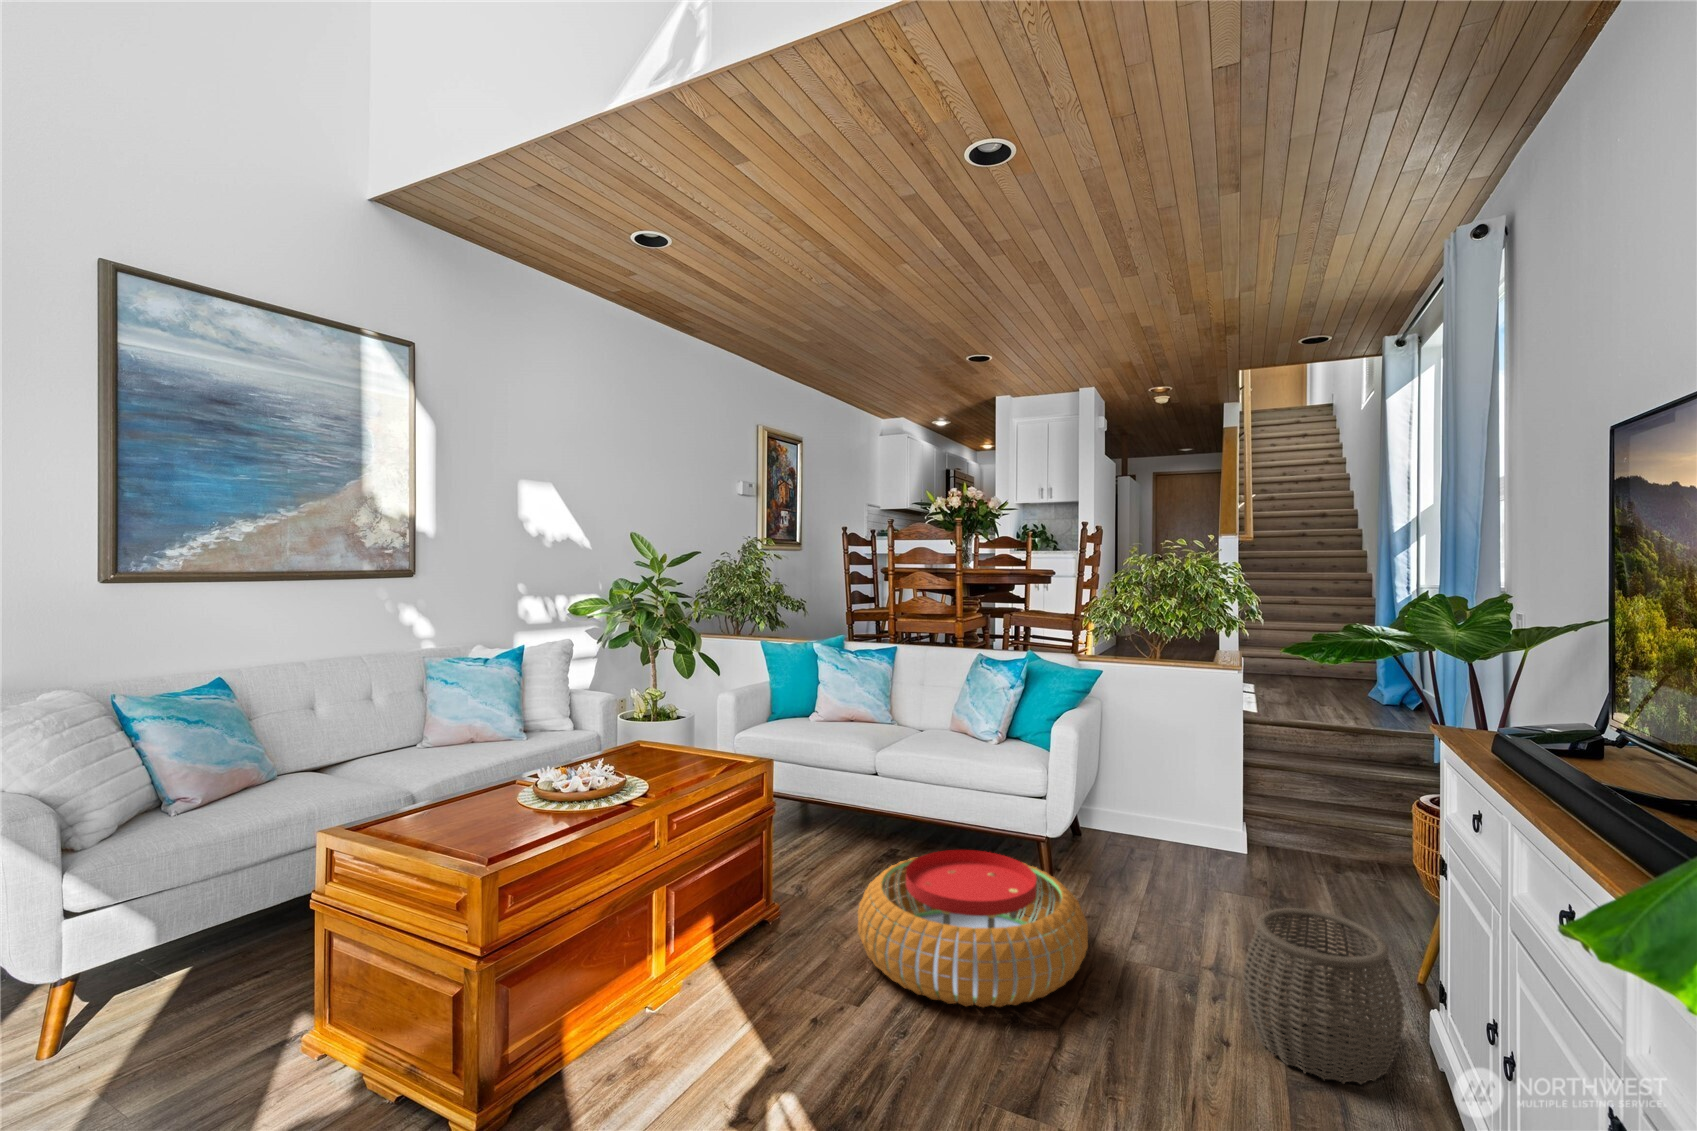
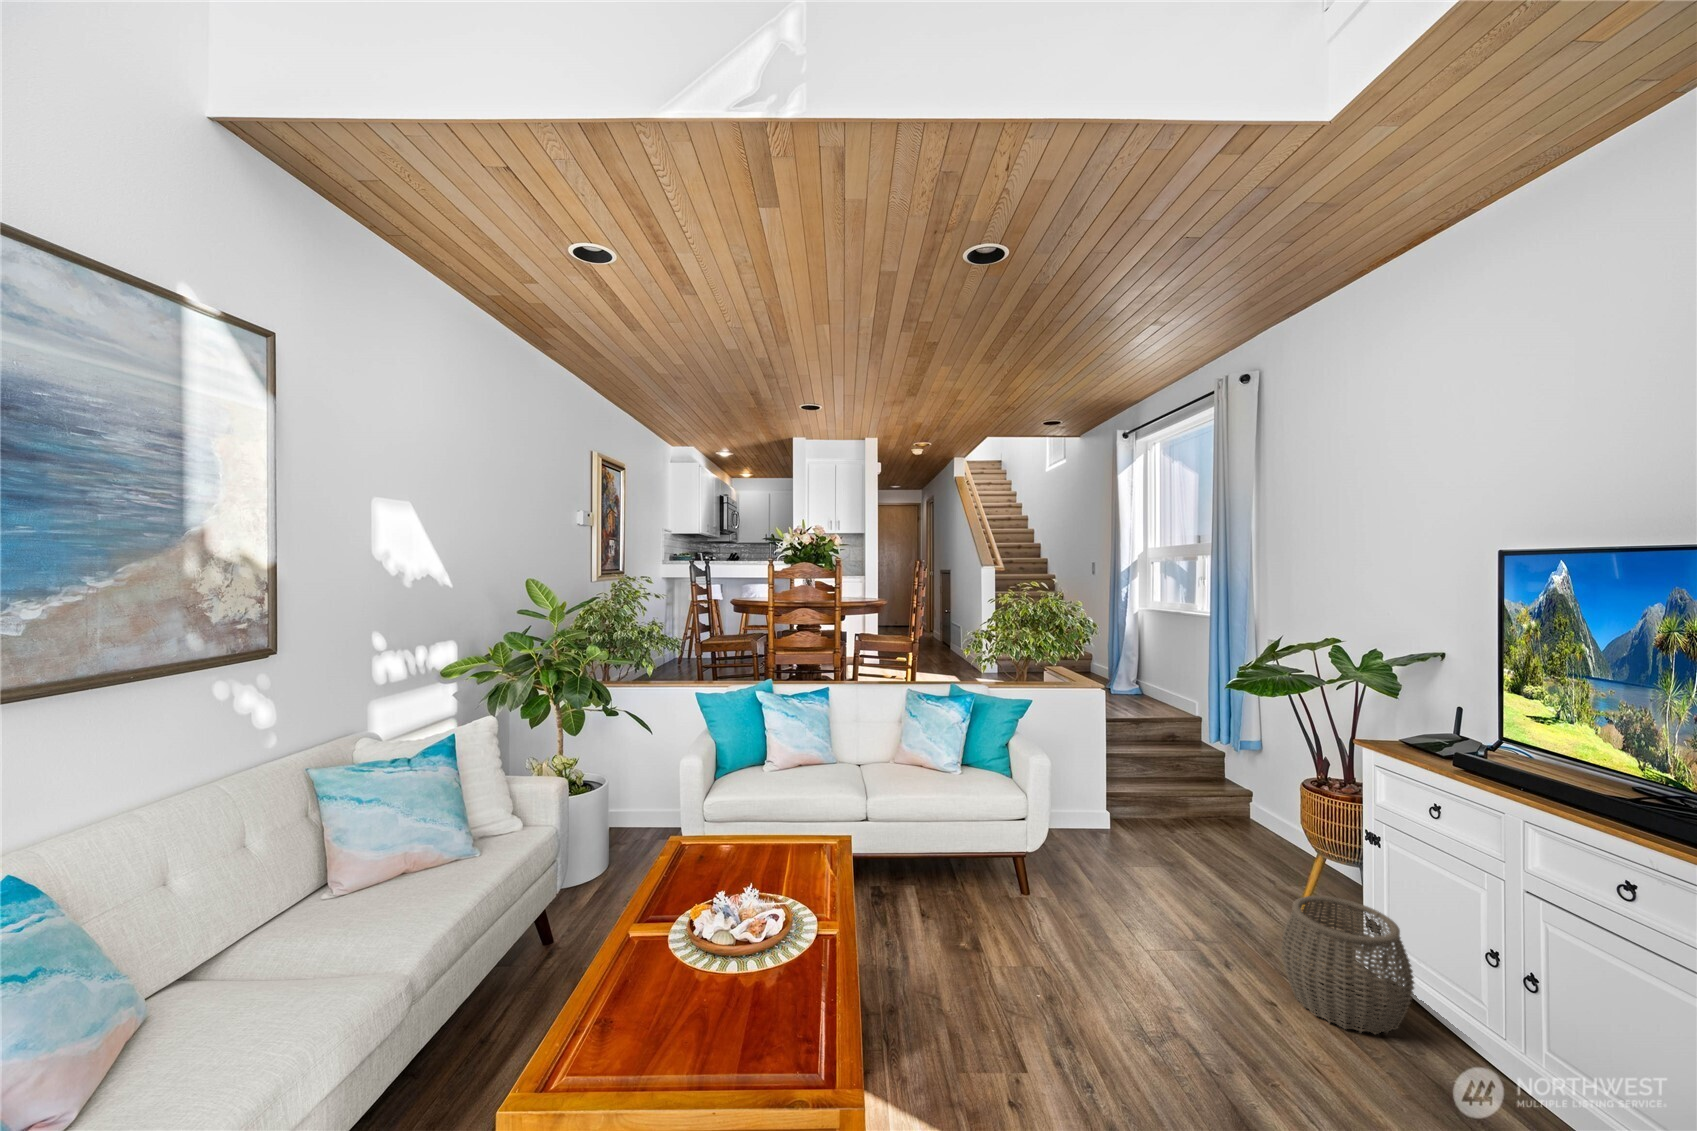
pouf: present [858,850,1088,1007] -> none [949,892,1171,1059]

